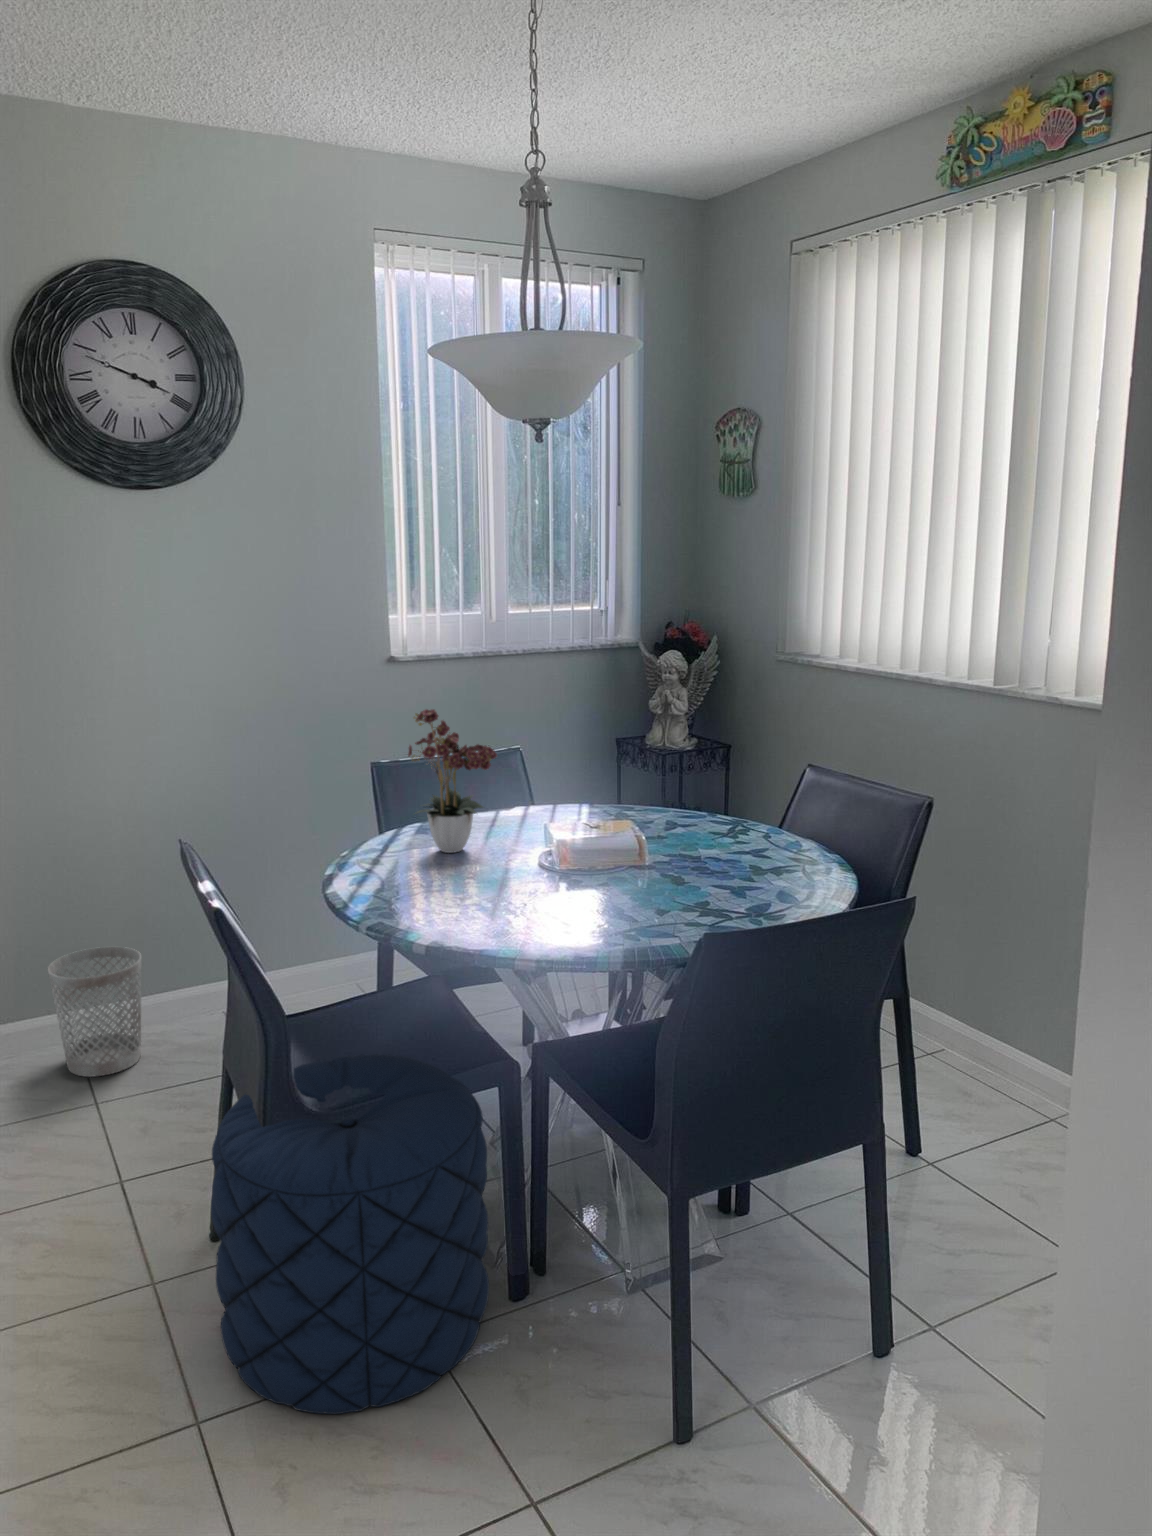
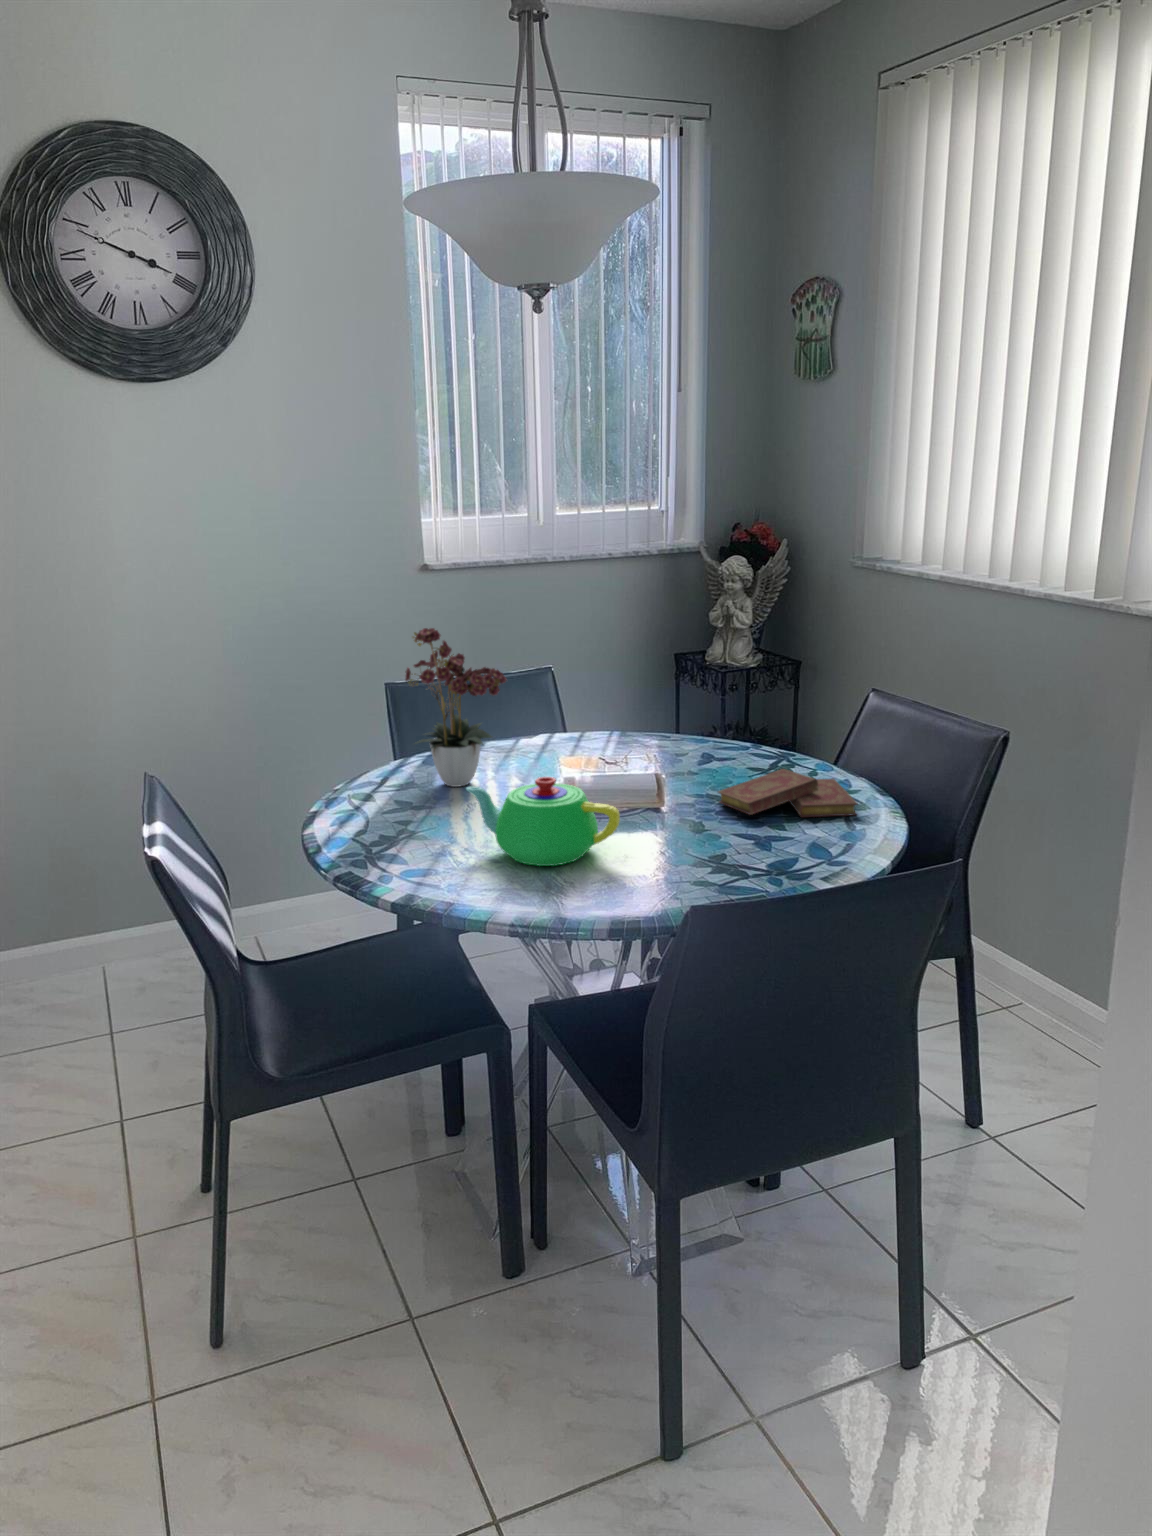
book: none [690,831,813,872] -> present [718,769,858,817]
teapot: none [477,836,617,914] -> present [466,777,620,866]
wastebasket: present [48,947,141,1077] -> none [65,870,165,1002]
pouf: present [211,1054,489,1414] -> none [163,1010,472,1401]

